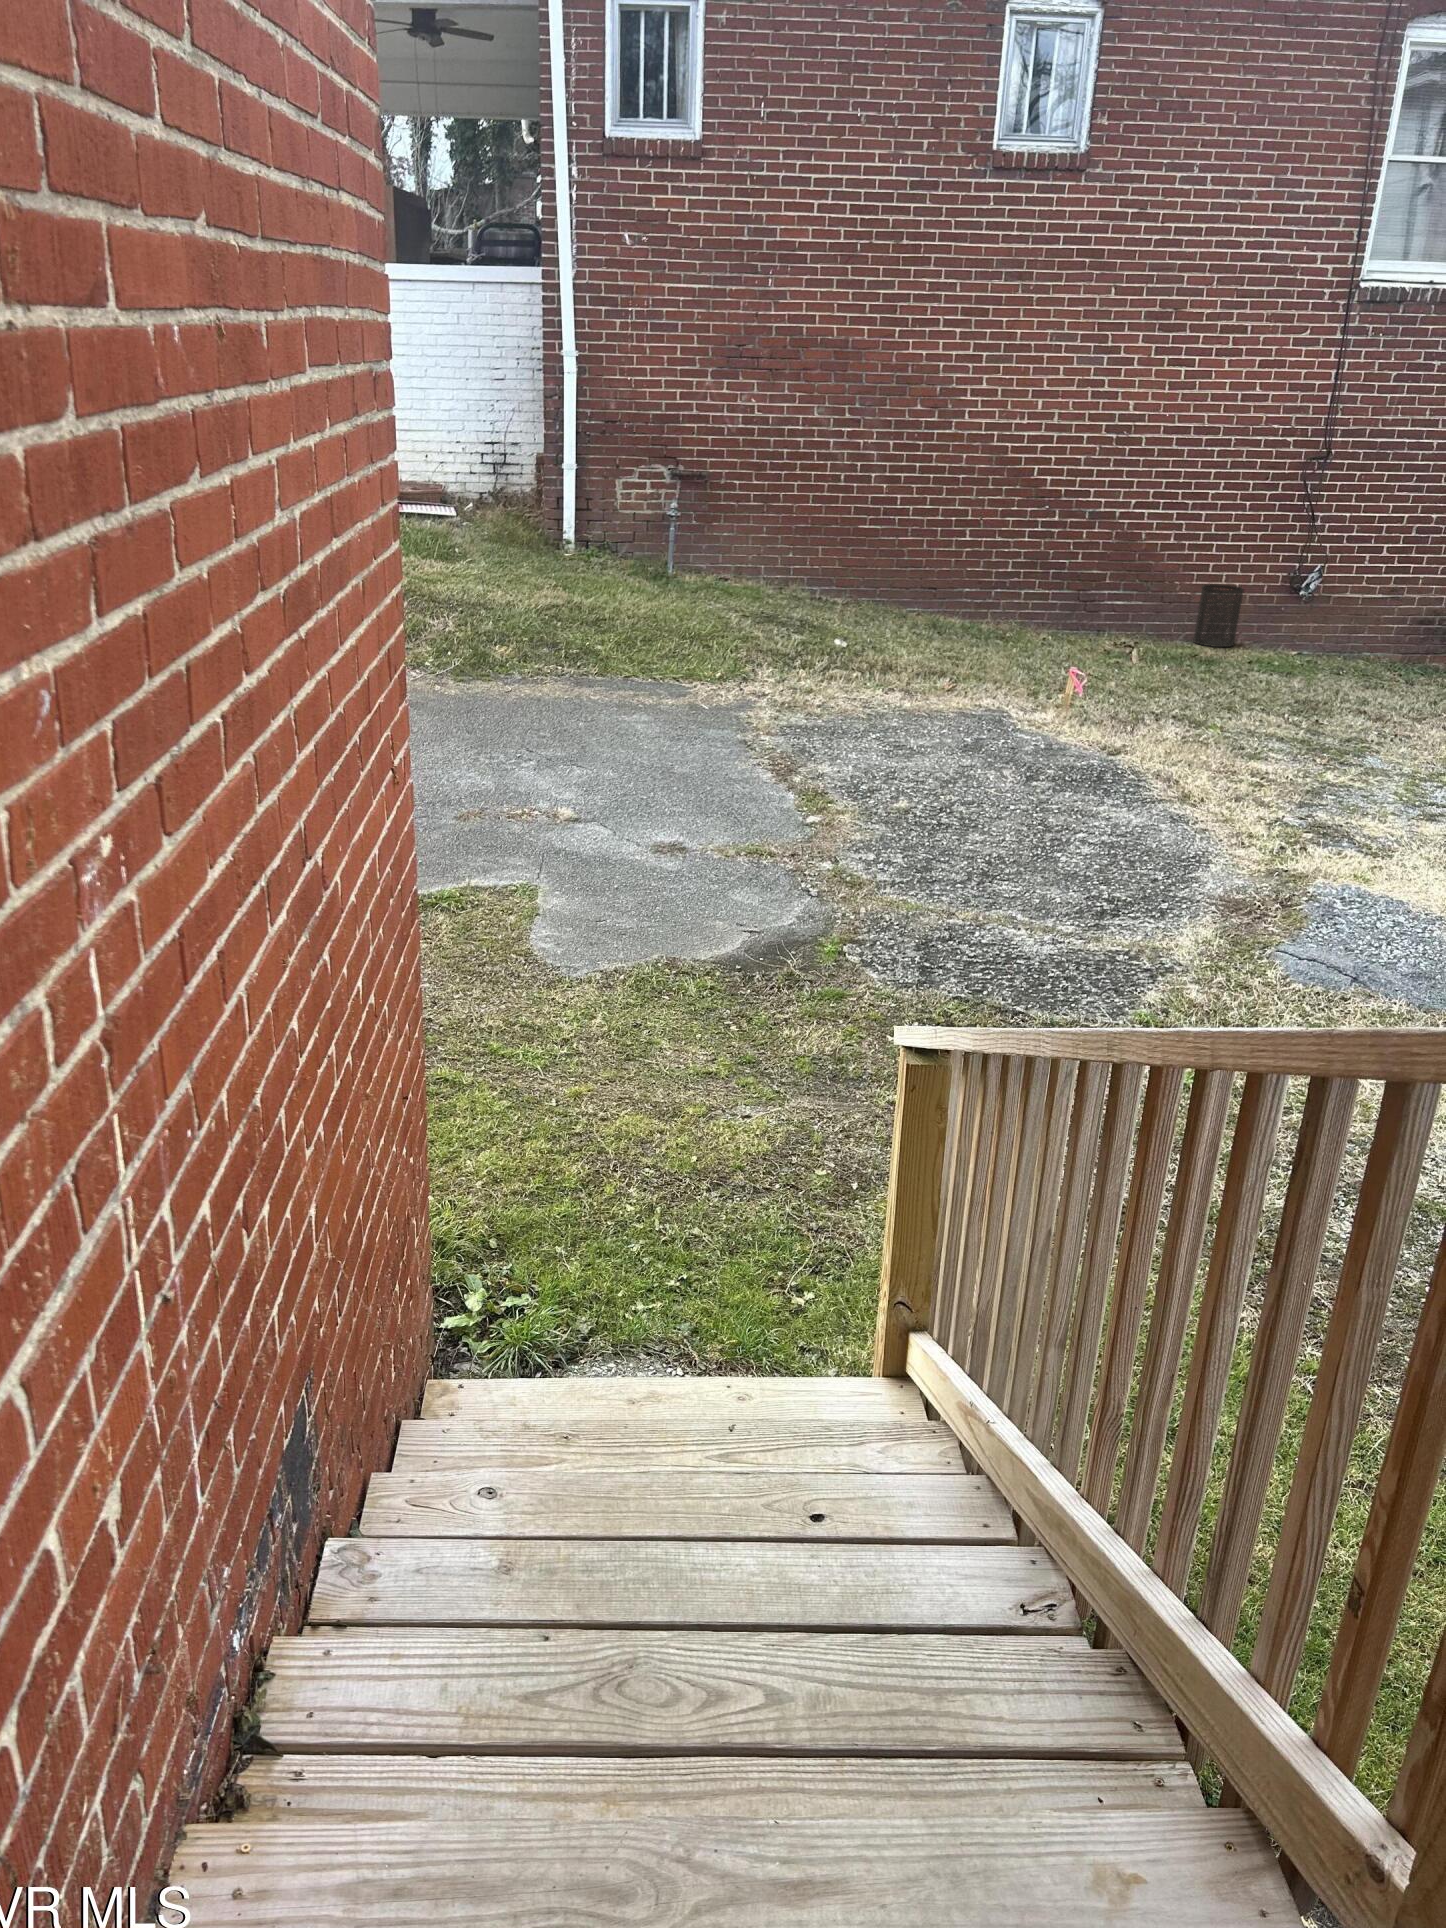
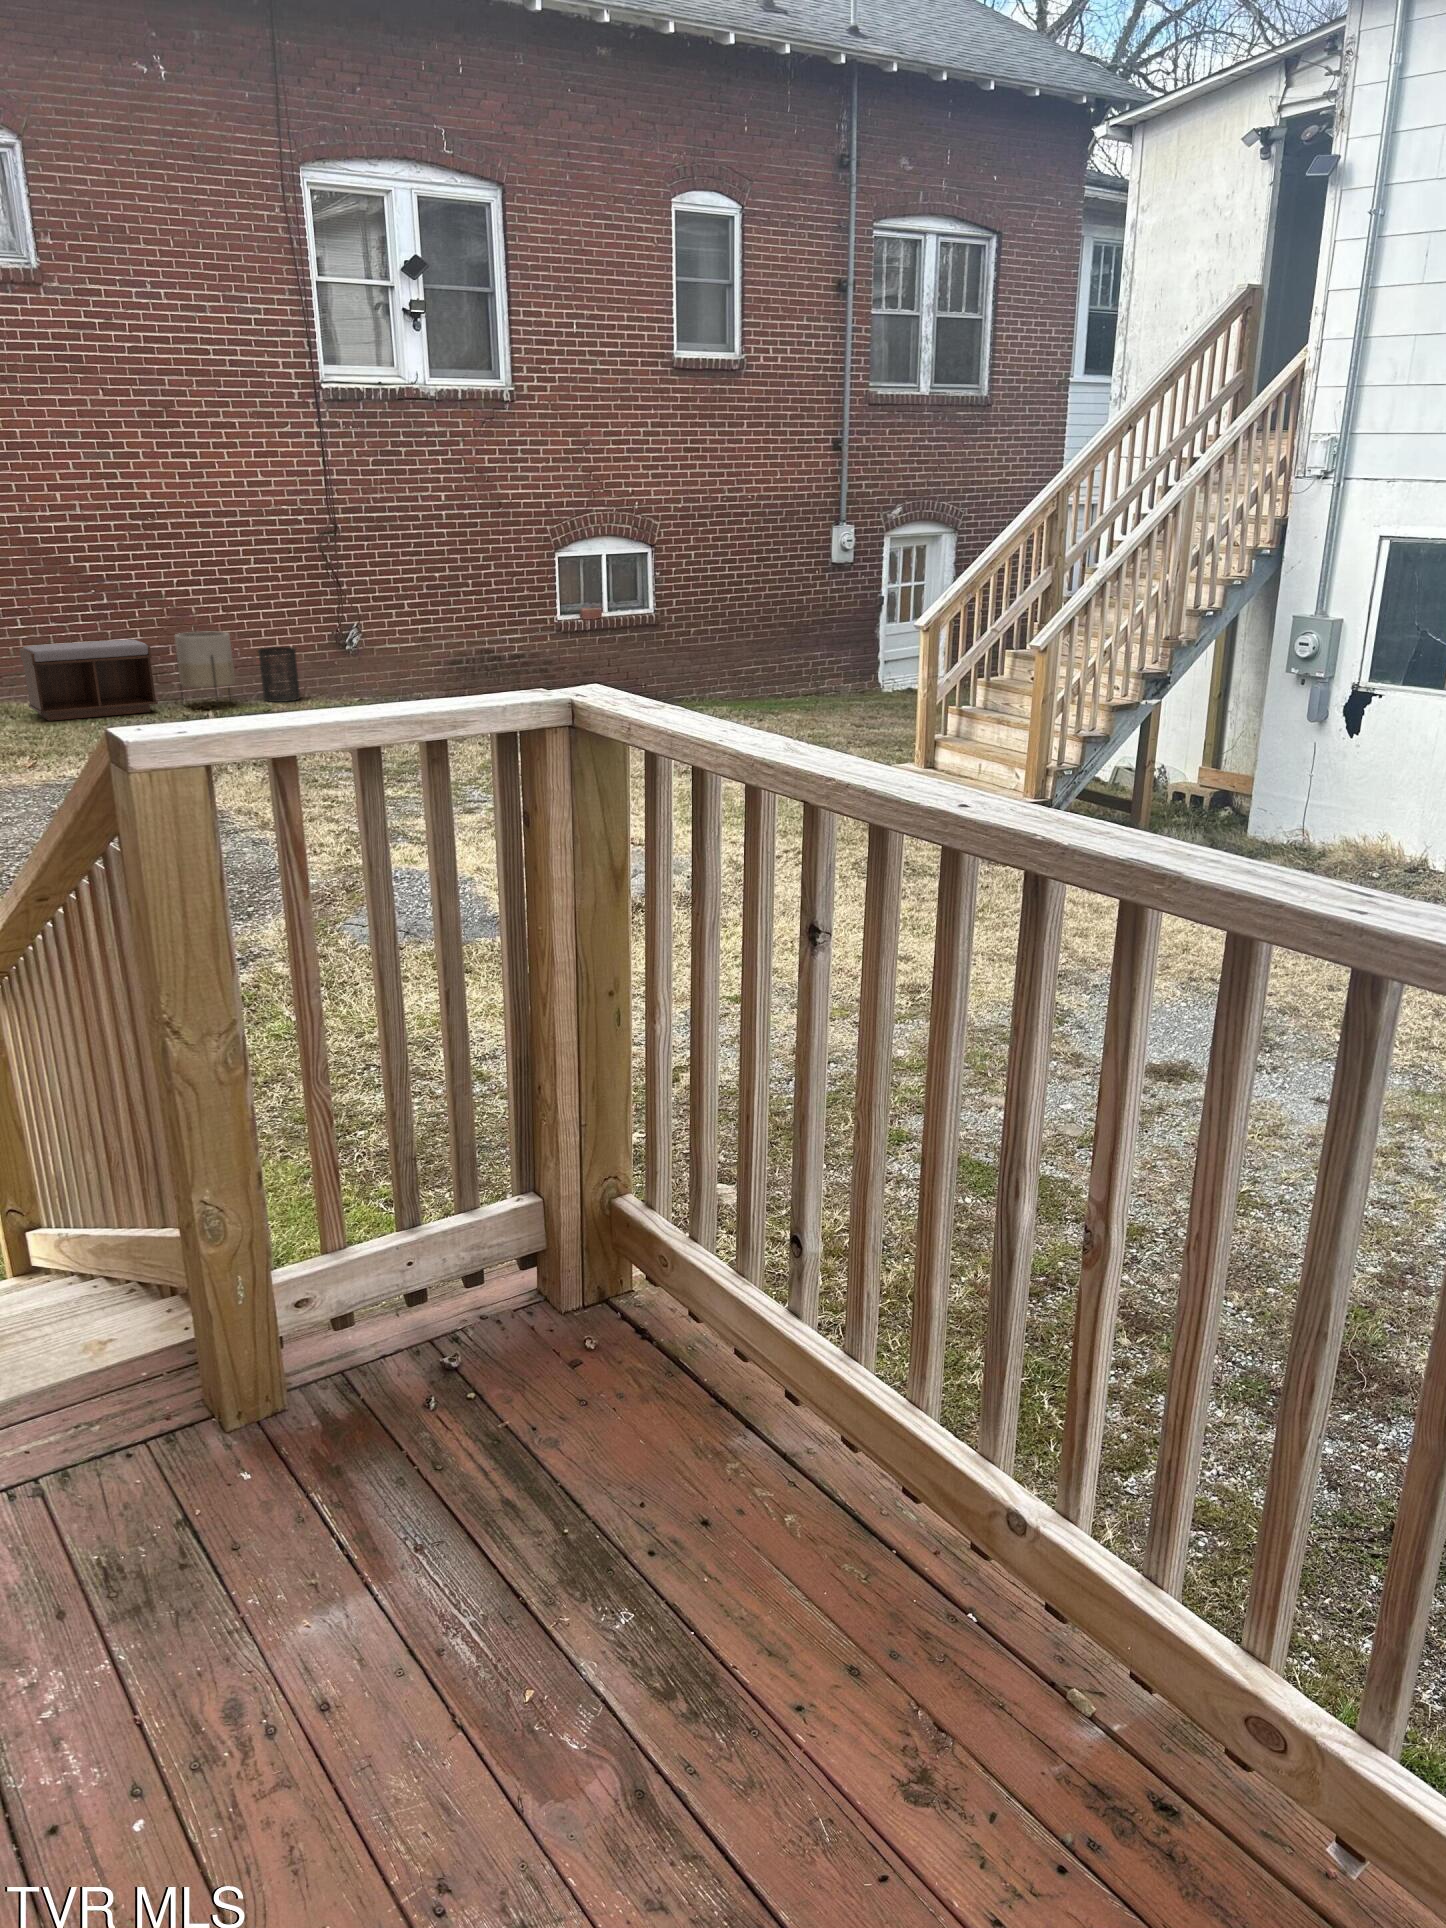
bench: none [956,558,1092,641] -> present [19,639,158,721]
planter: none [1106,559,1177,647] -> present [175,632,235,702]

